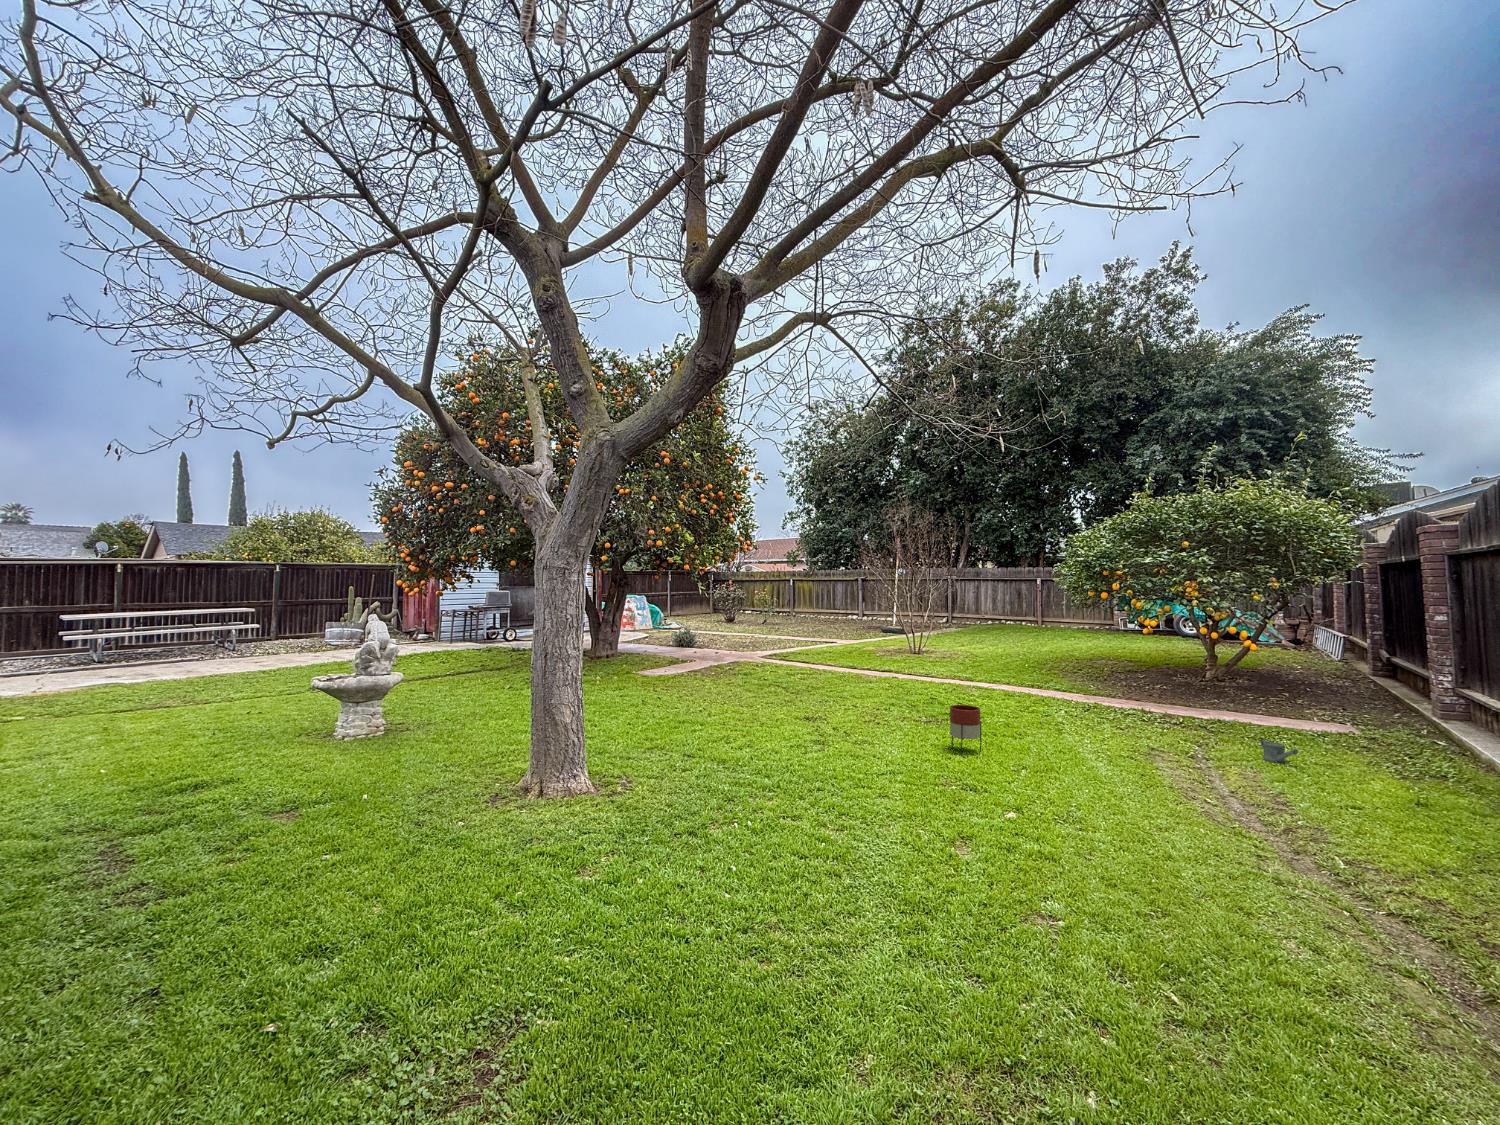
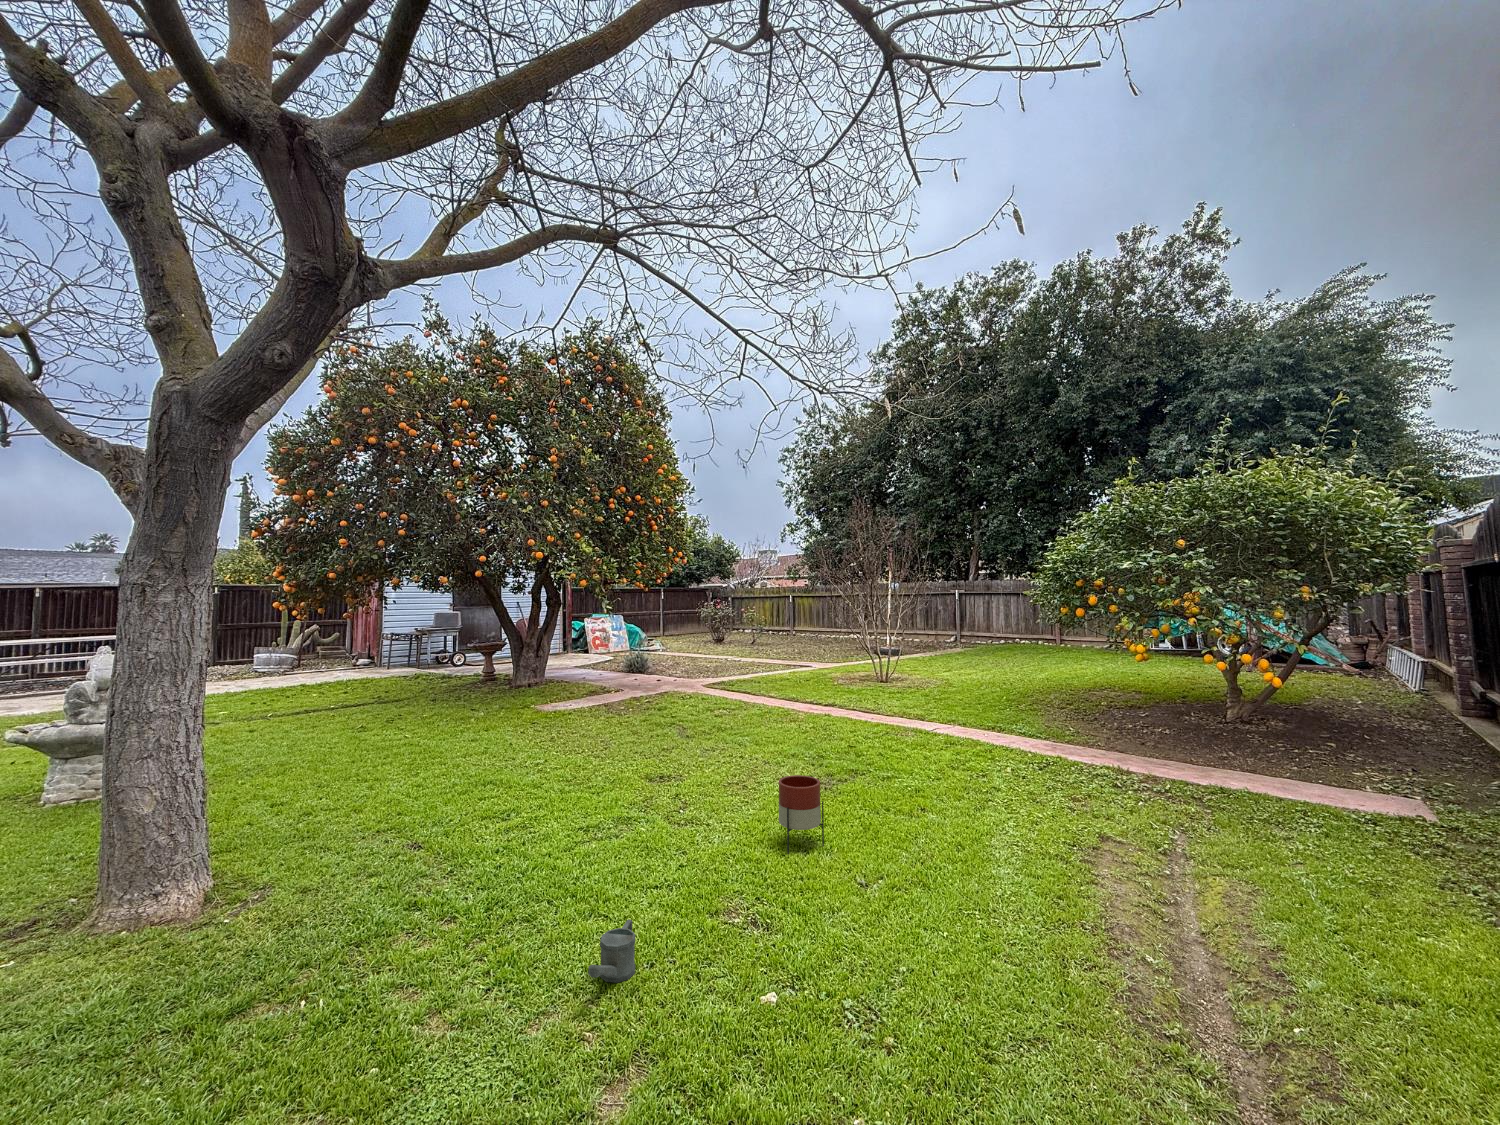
watering can: present [1261,740,1298,763] -> present [589,920,635,983]

